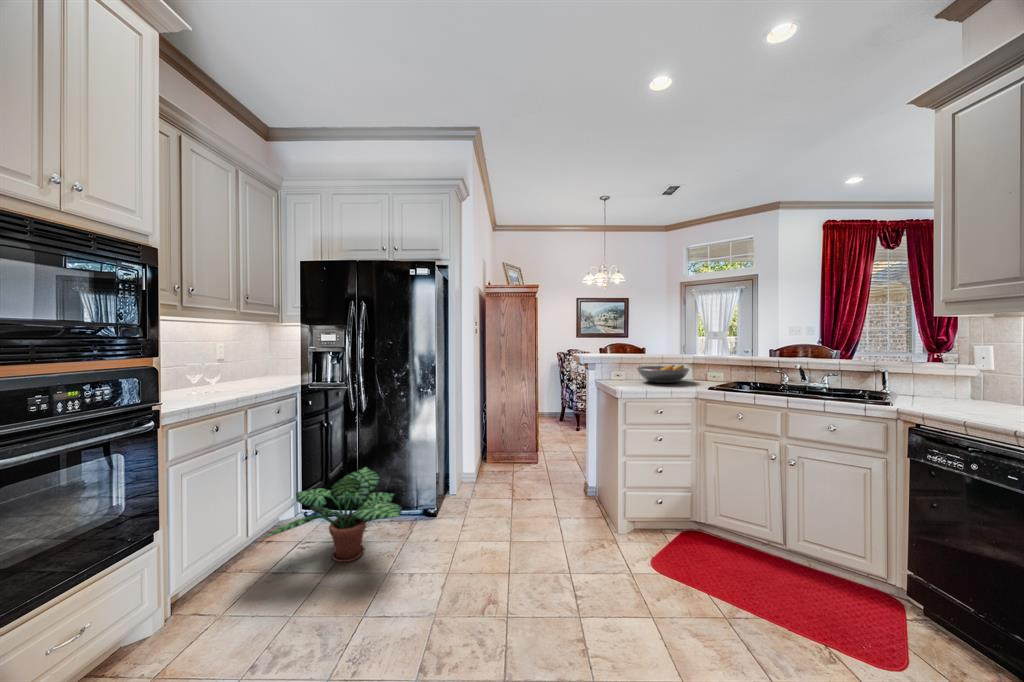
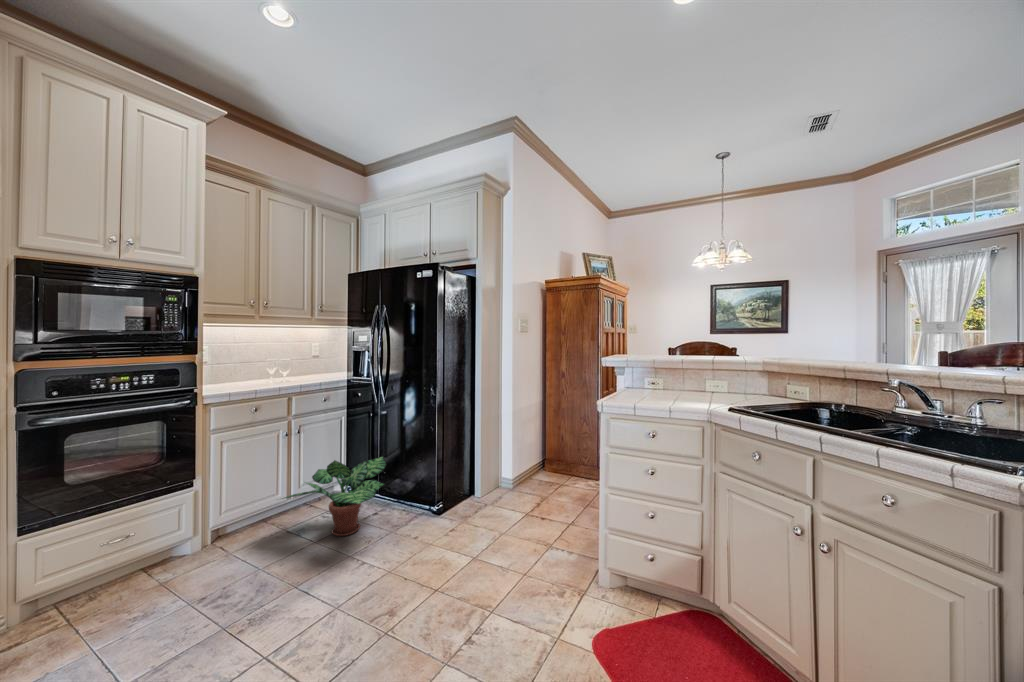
fruit bowl: present [637,365,689,383] -> none [648,372,718,396]

